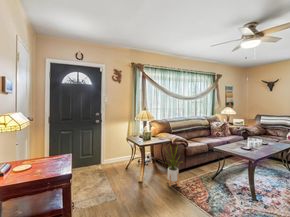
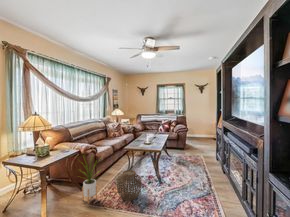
woven basket: none [195,168,221,199] -> present [117,170,141,201]

